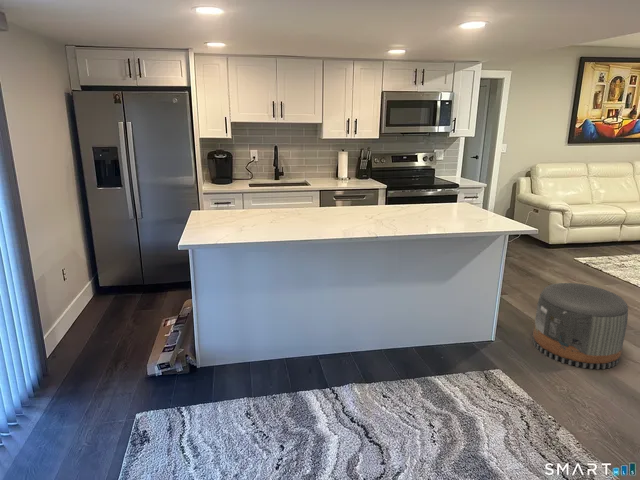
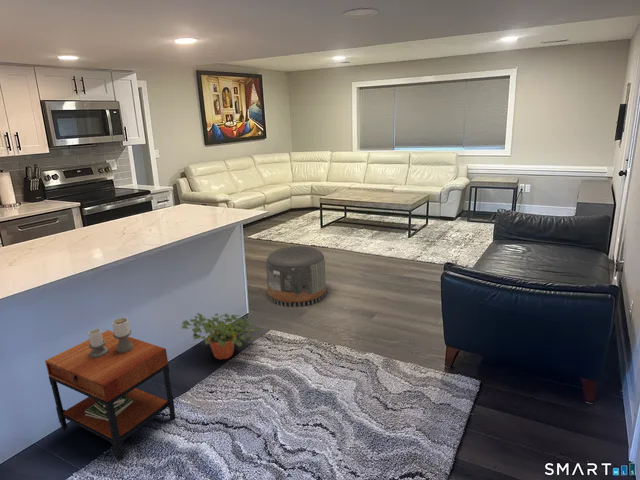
side table: none [269,289,342,406] -> present [45,318,175,461]
potted plant: none [391,317,475,376] -> present [181,313,261,359]

